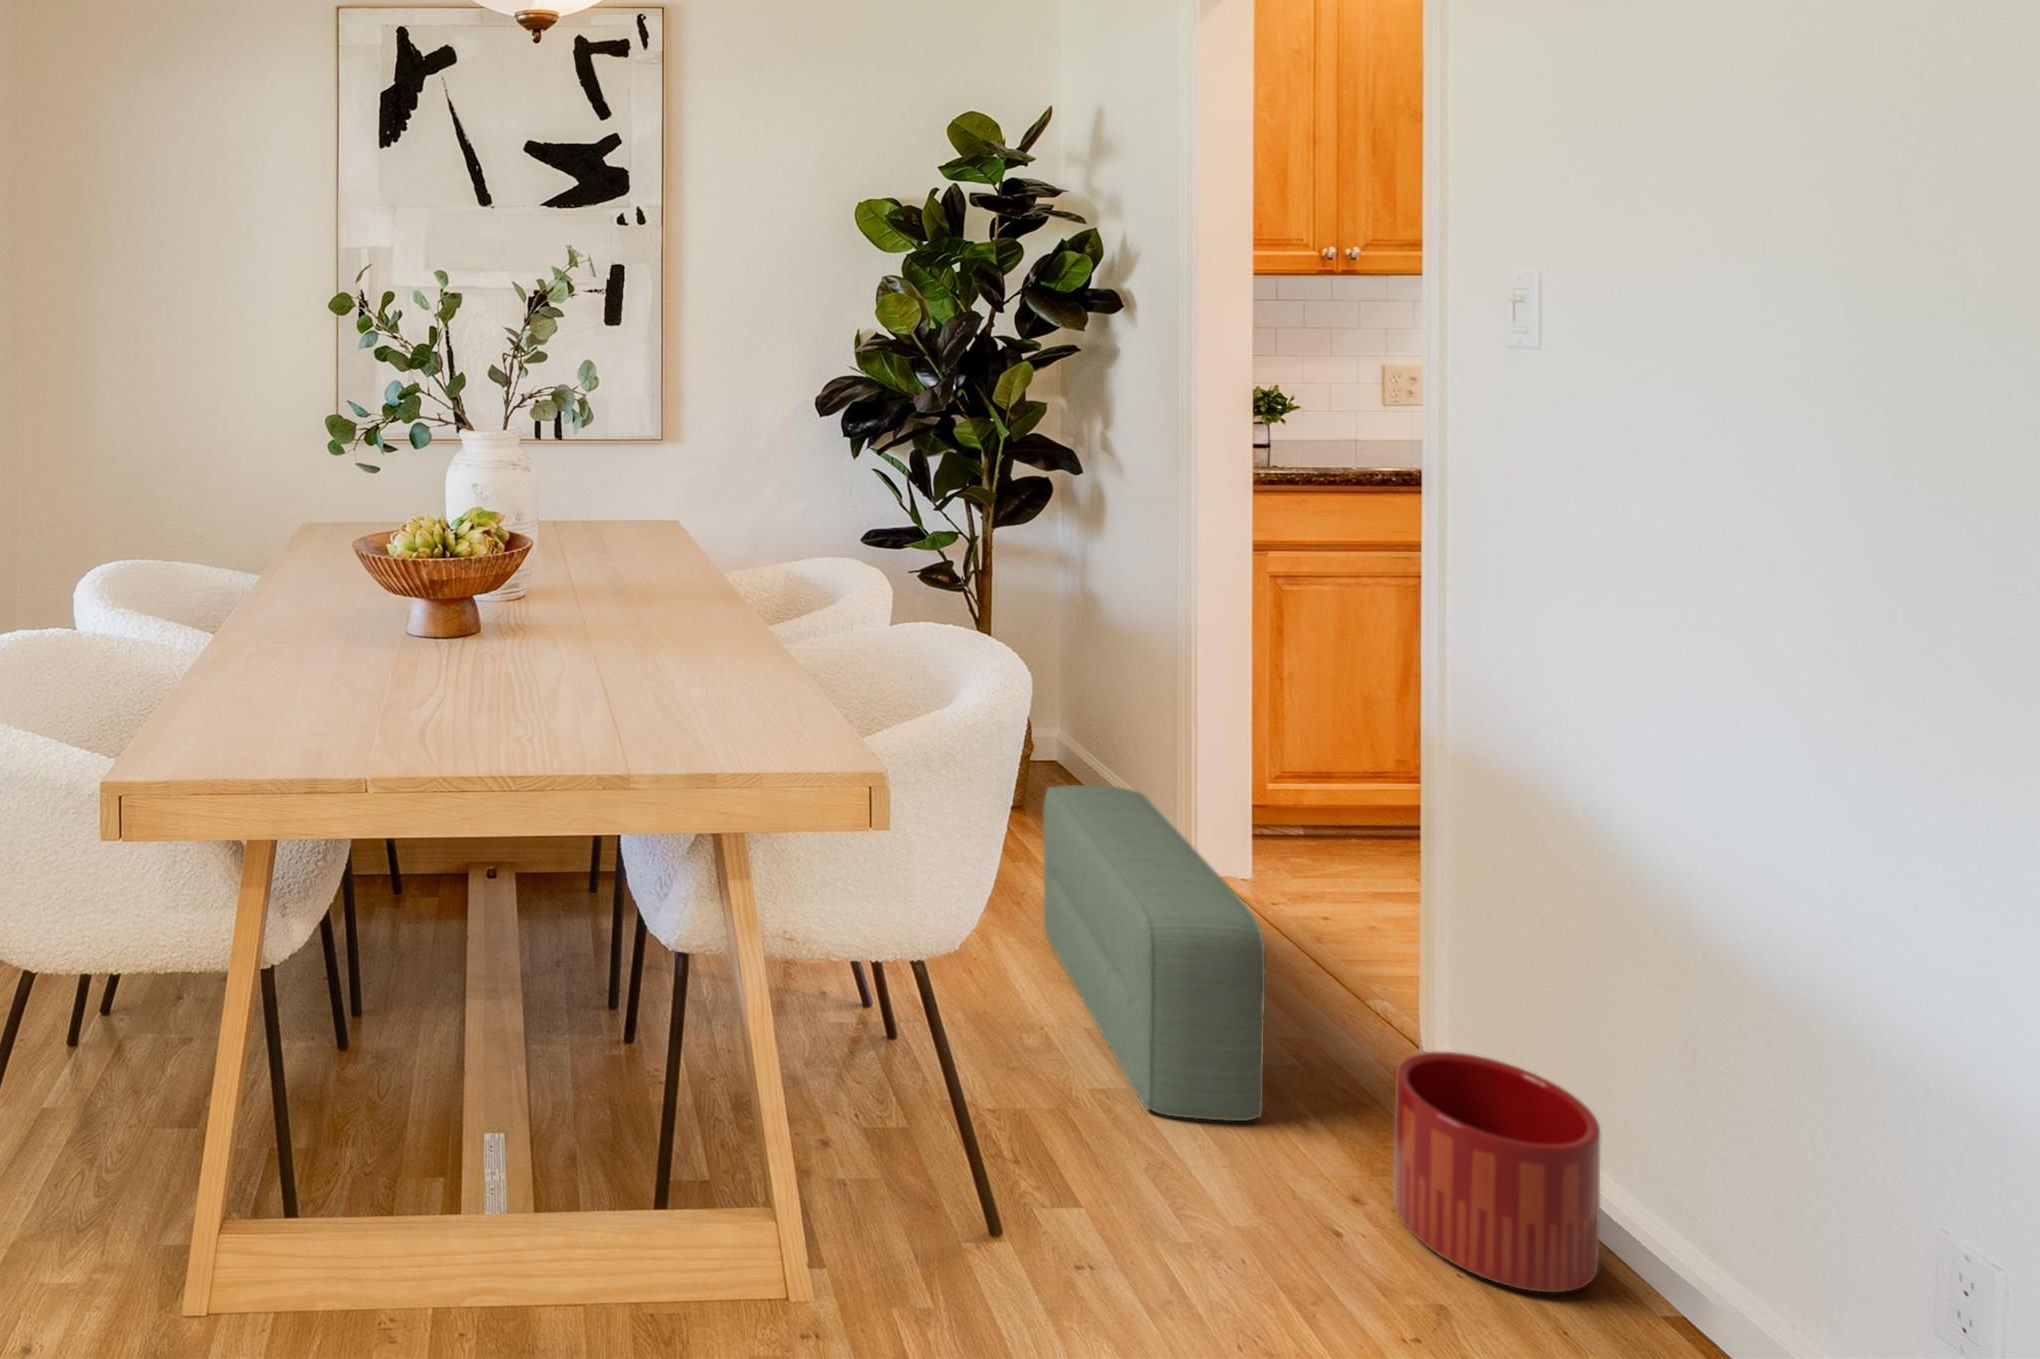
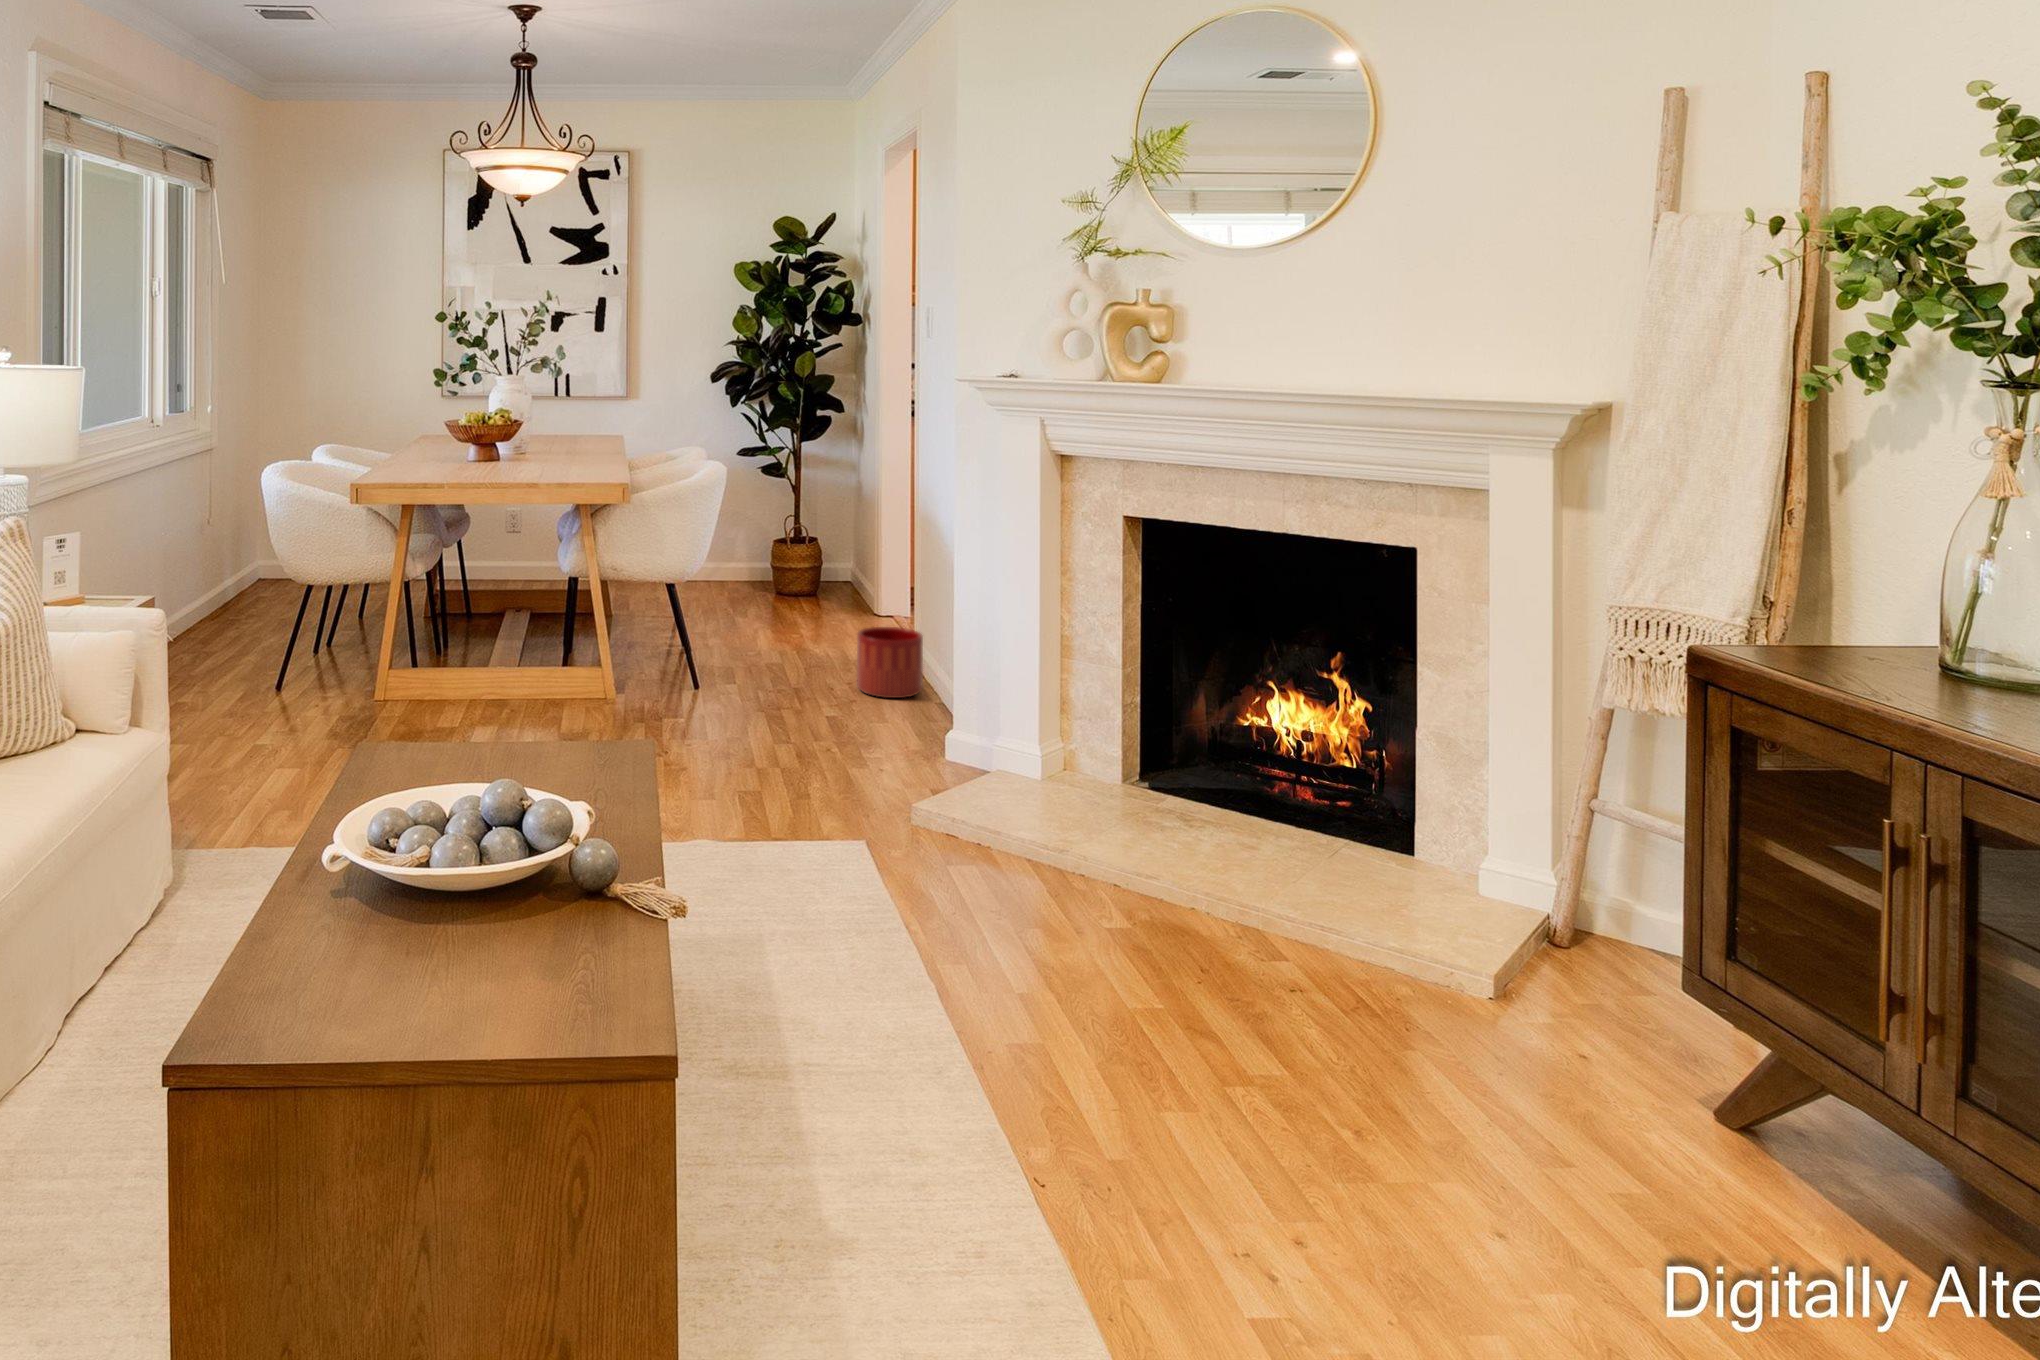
pouf: present [1043,785,1265,1121] -> none [781,557,832,671]

